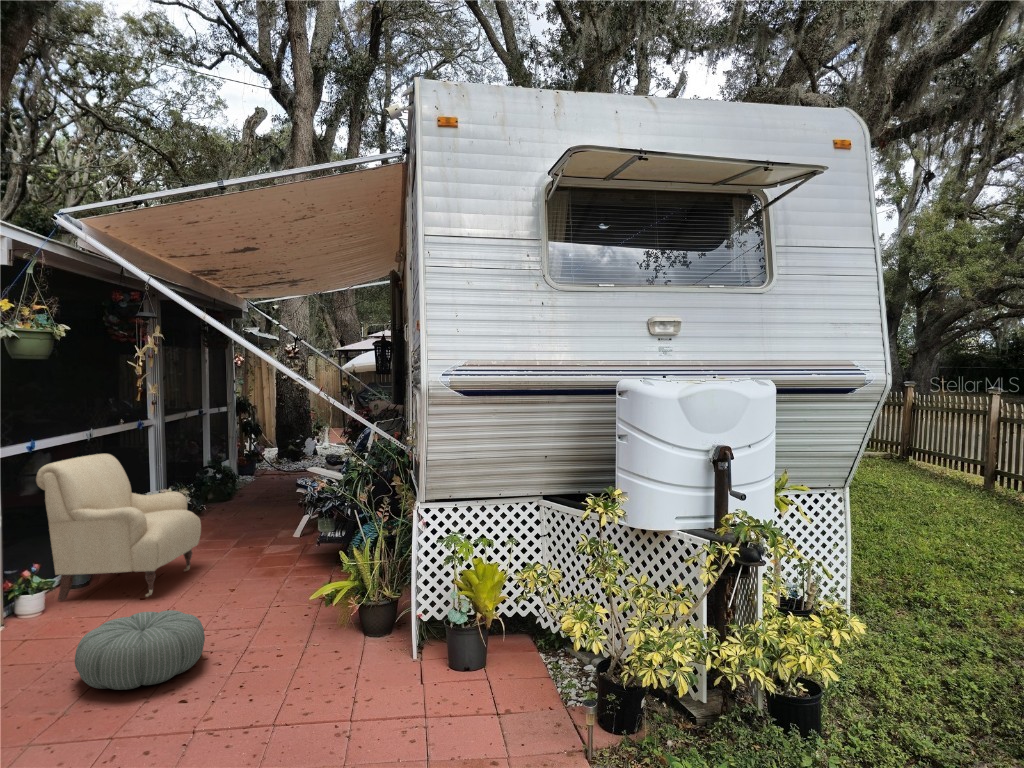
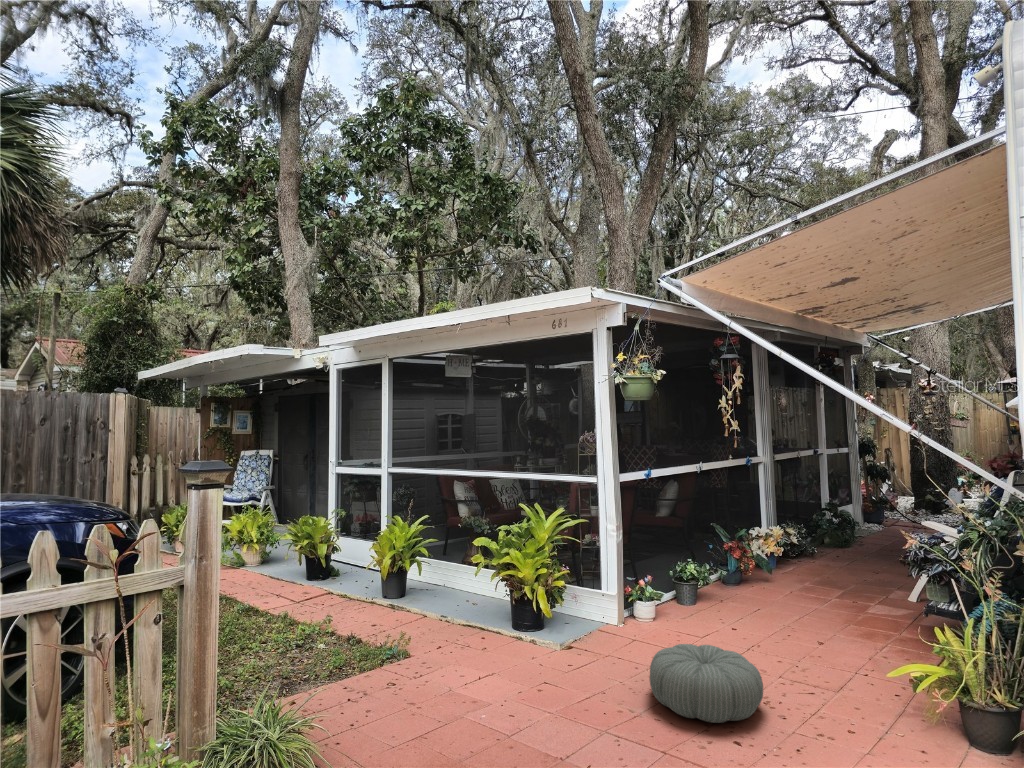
chair: present [36,454,201,600] -> none [652,486,793,630]

